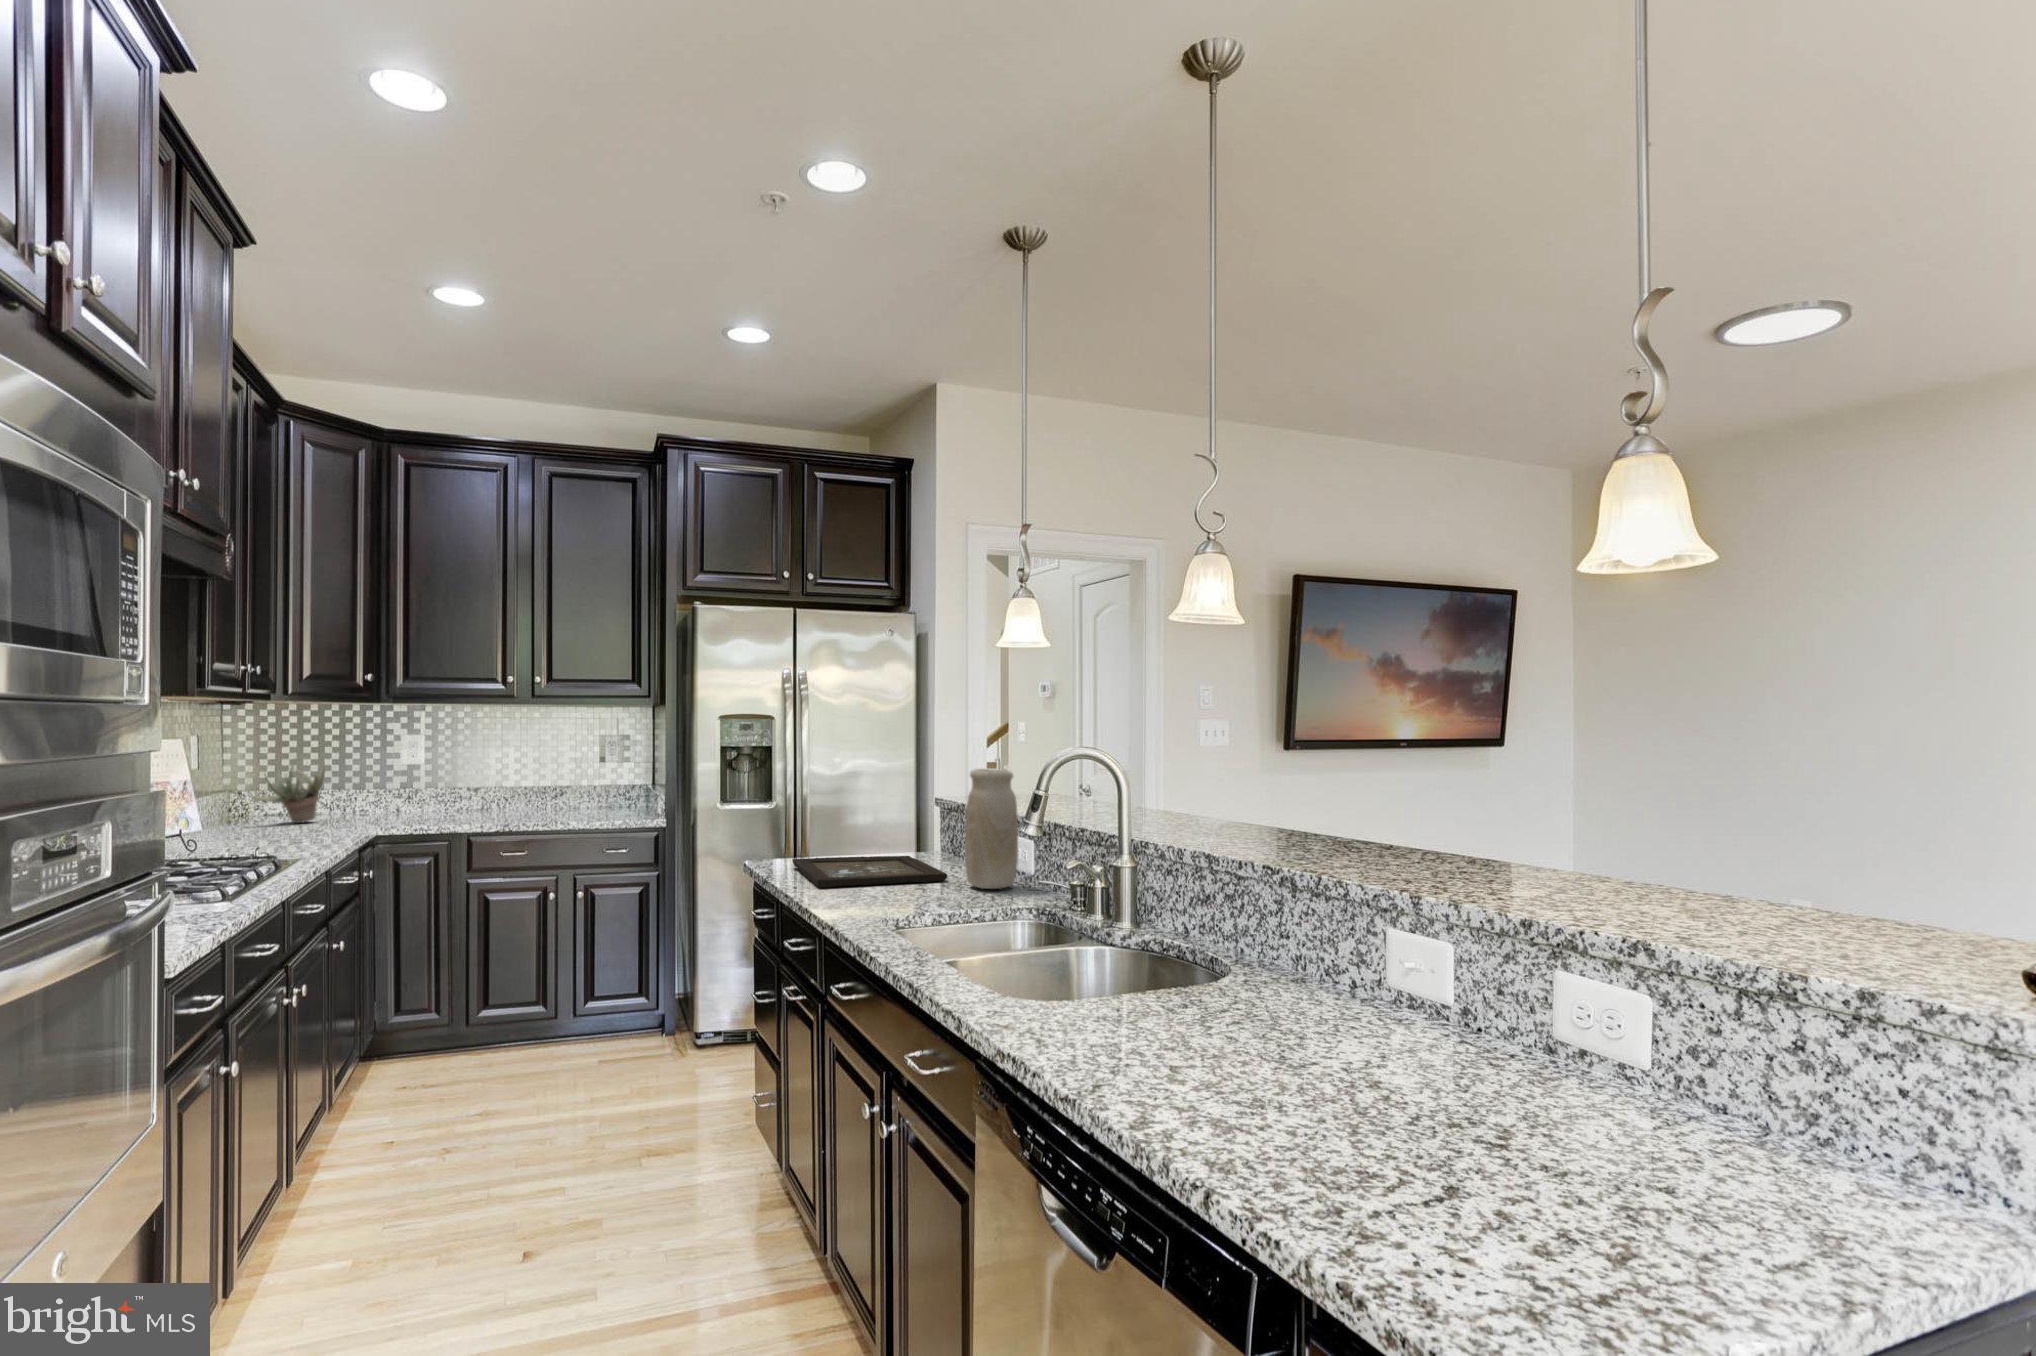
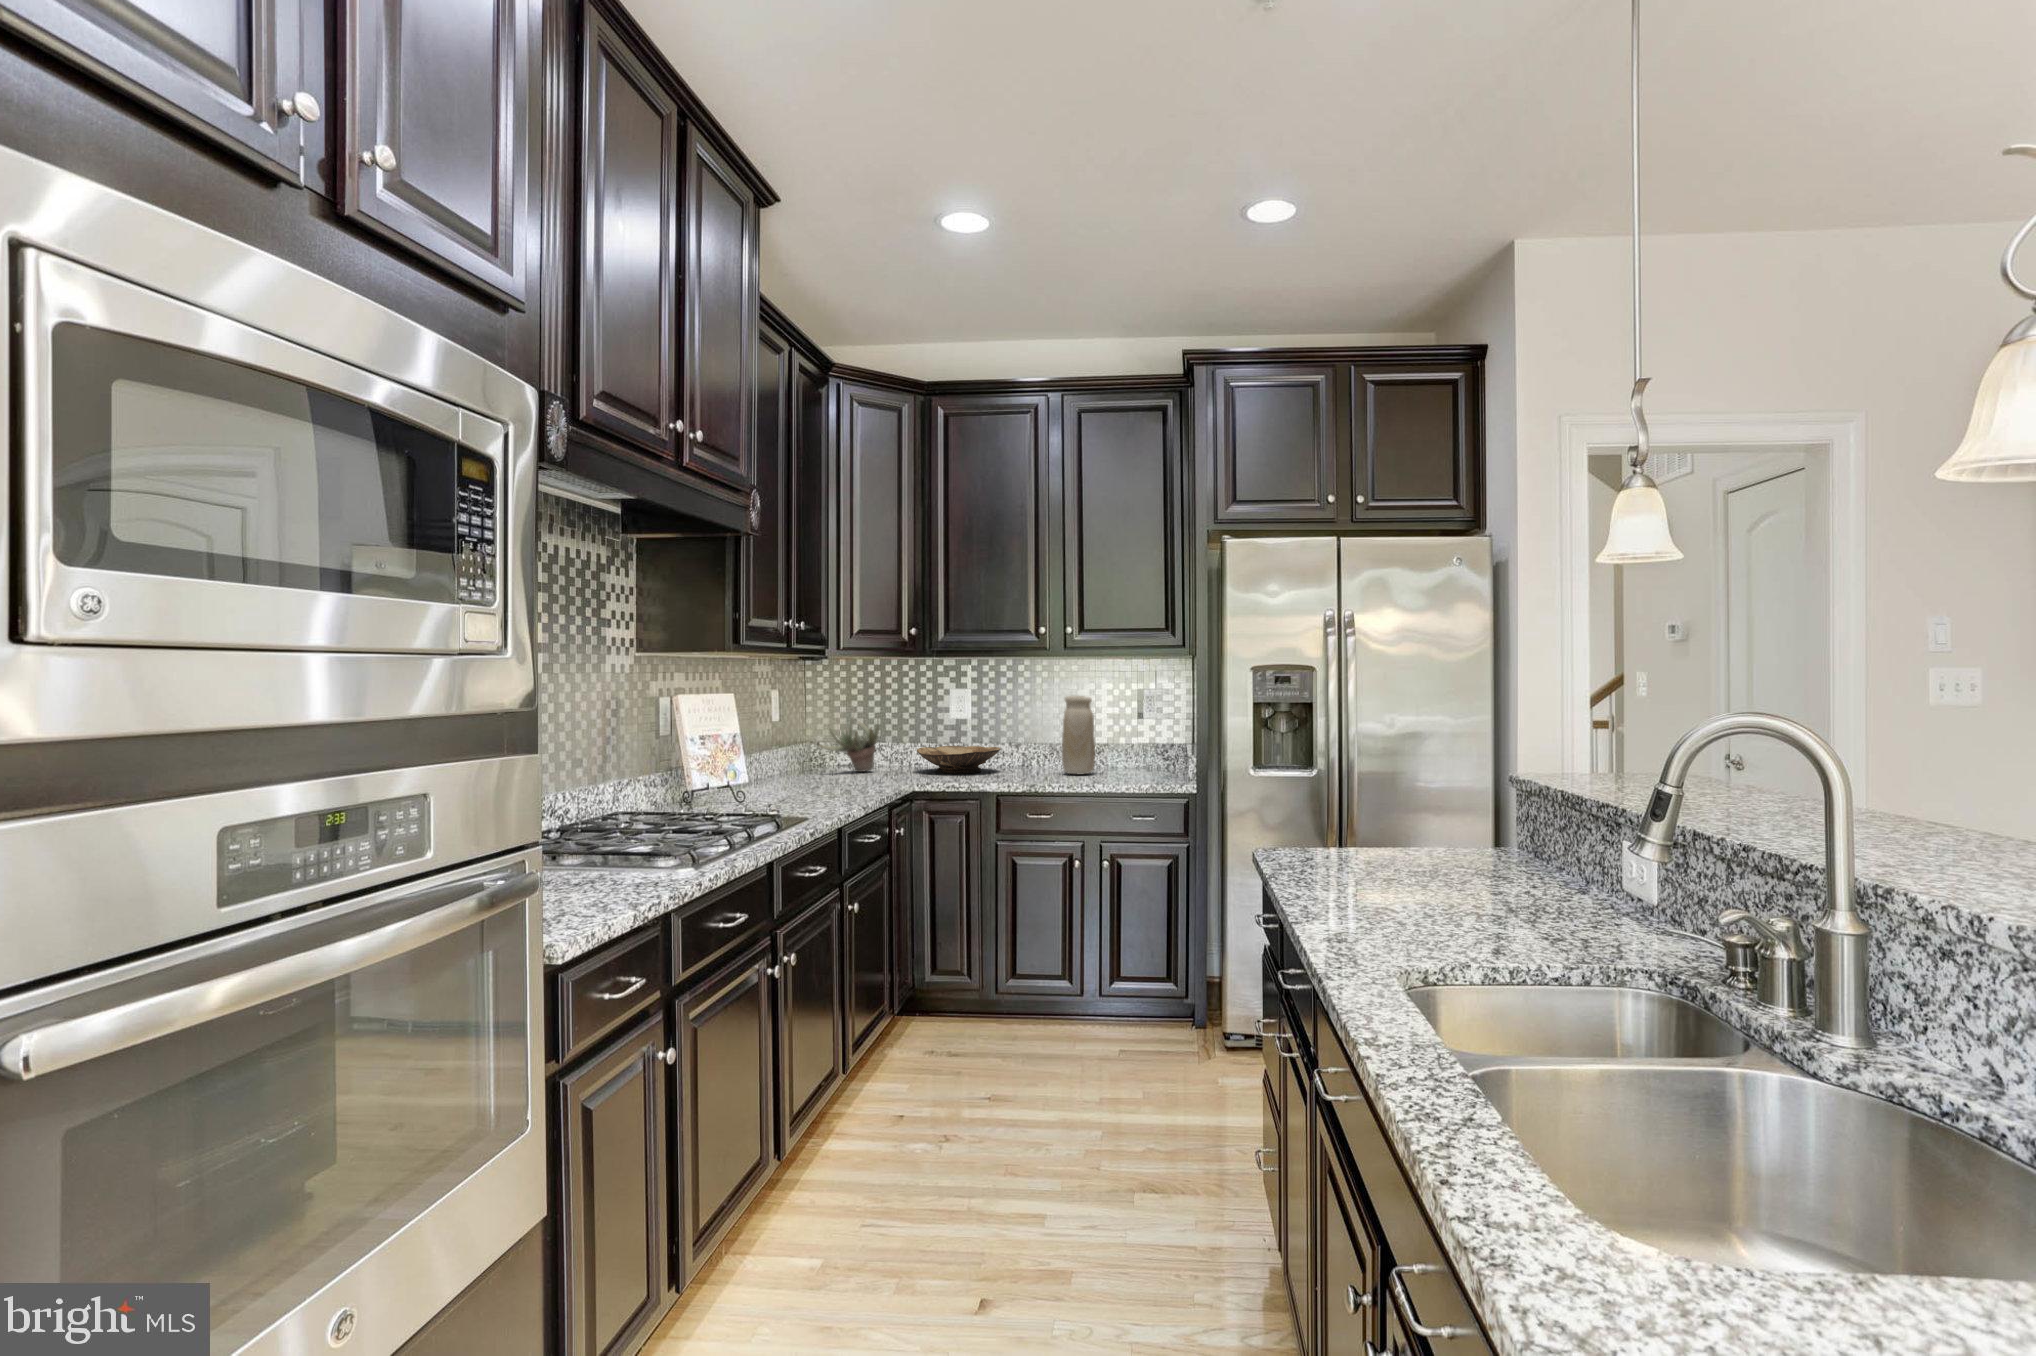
vase: present [965,769,1018,889] -> present [1062,696,1095,774]
bowl: none [369,792,465,820] -> present [917,746,1001,774]
tray: present [793,856,947,888] -> none [1306,850,1518,902]

